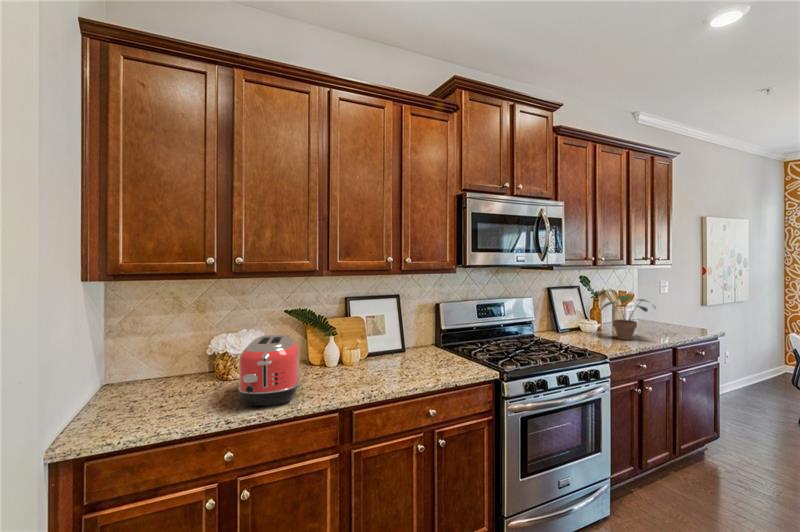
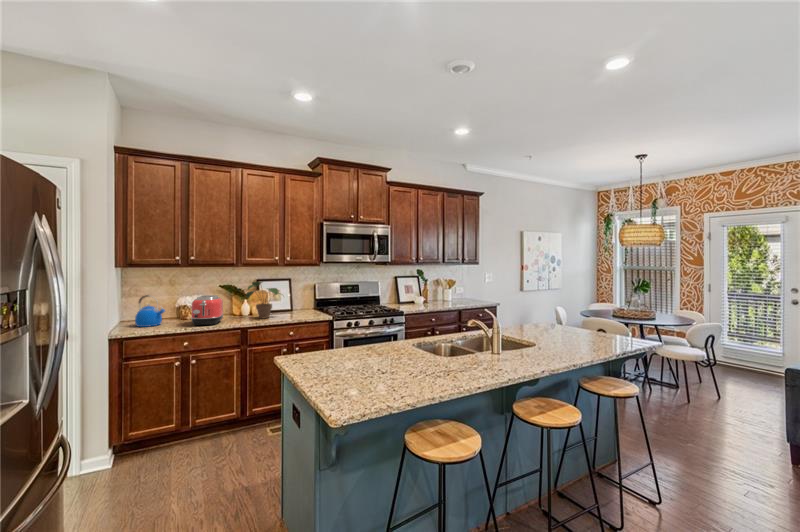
potted plant: present [599,290,655,340] -> present [246,282,280,318]
kettle: none [124,338,186,410] -> present [135,295,165,327]

